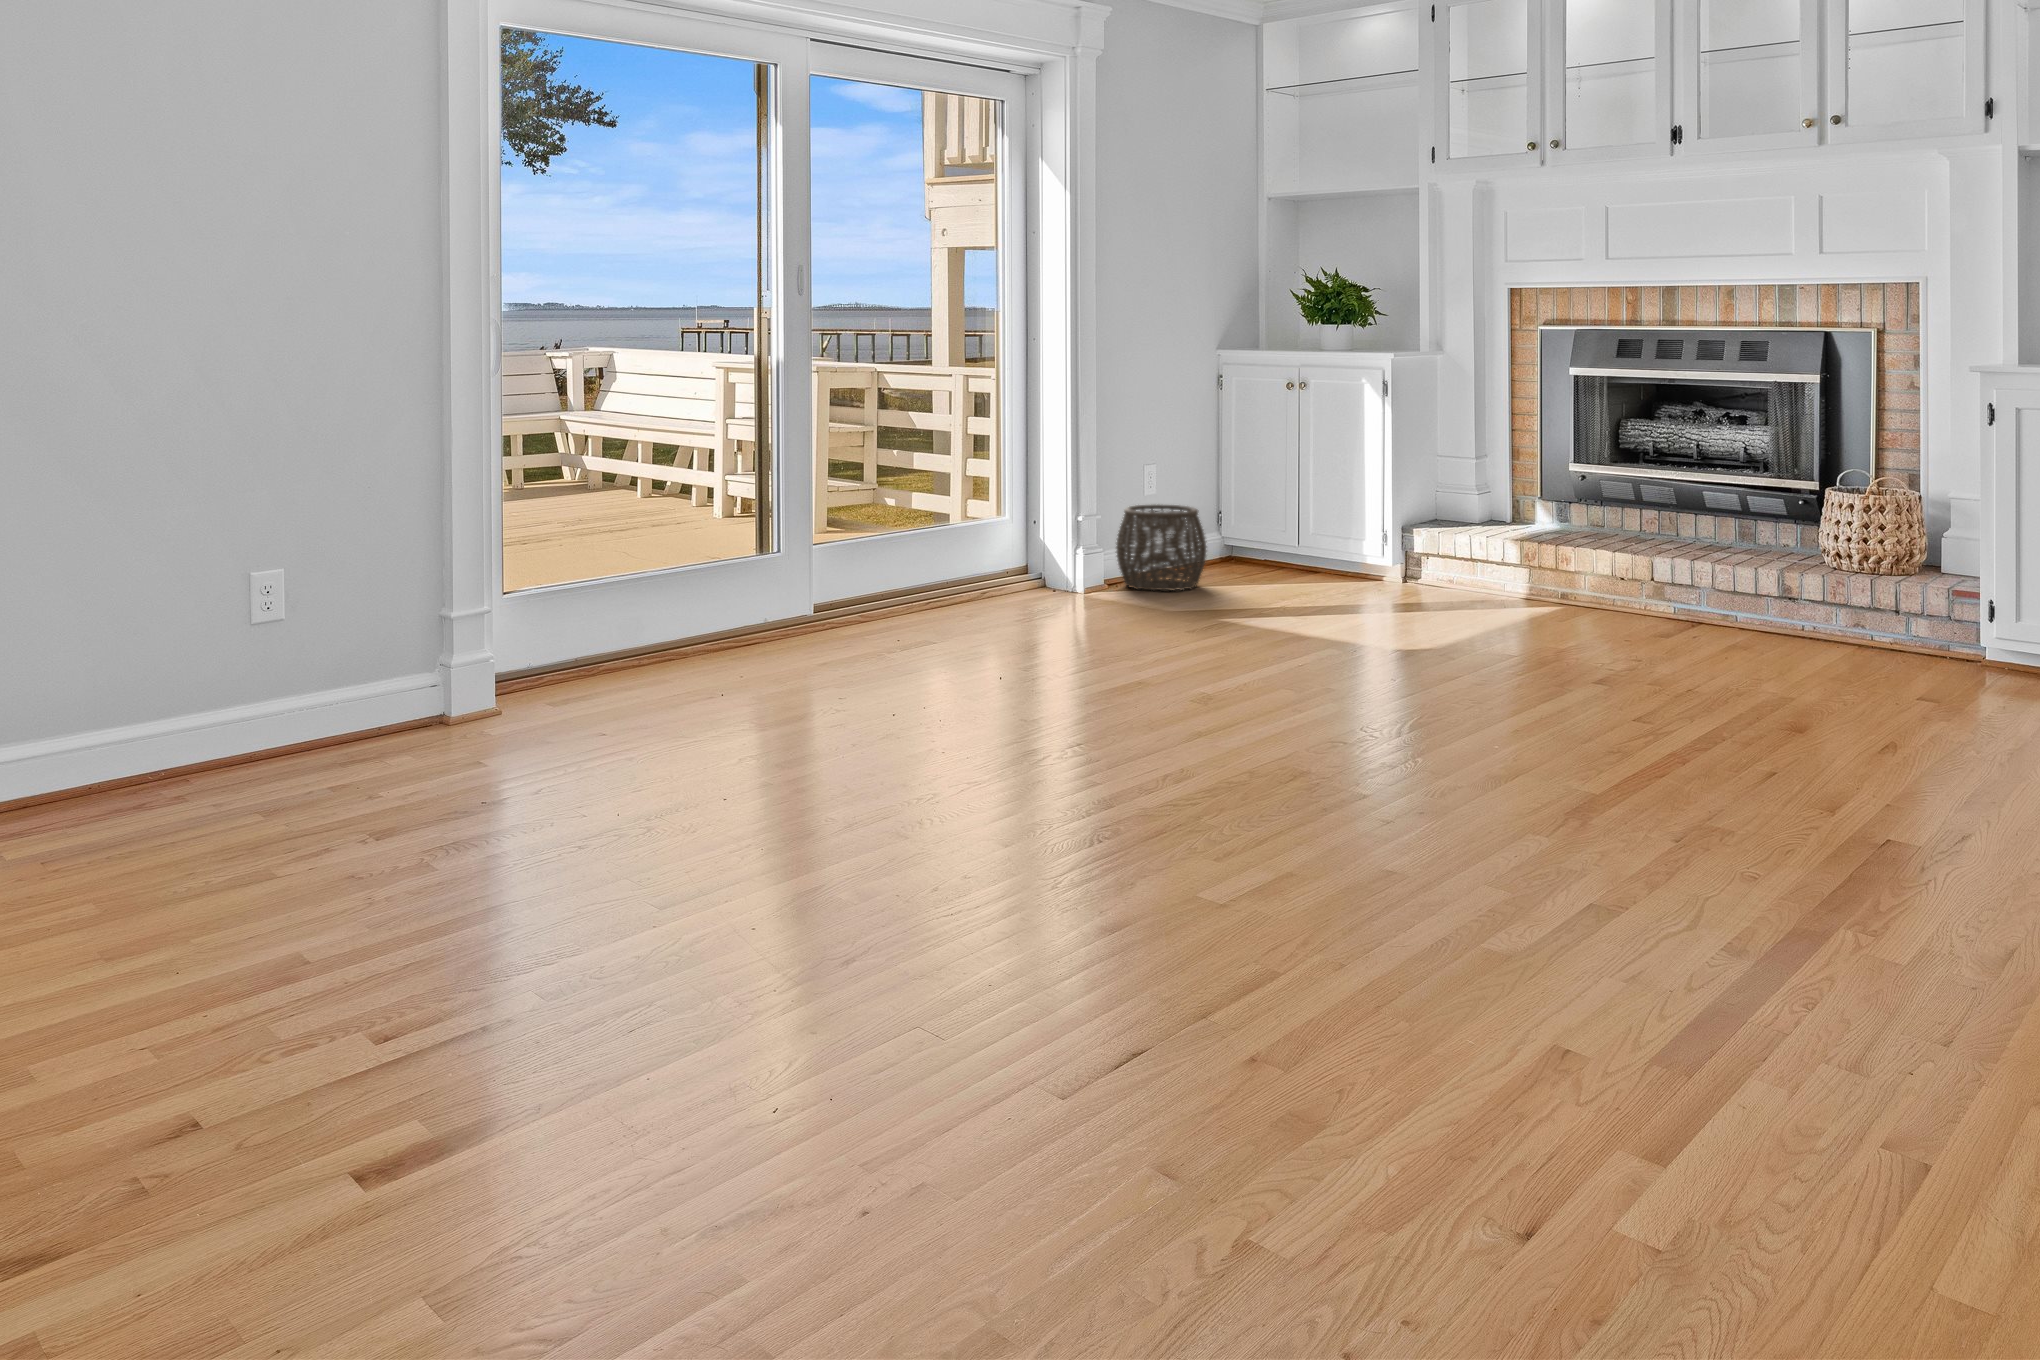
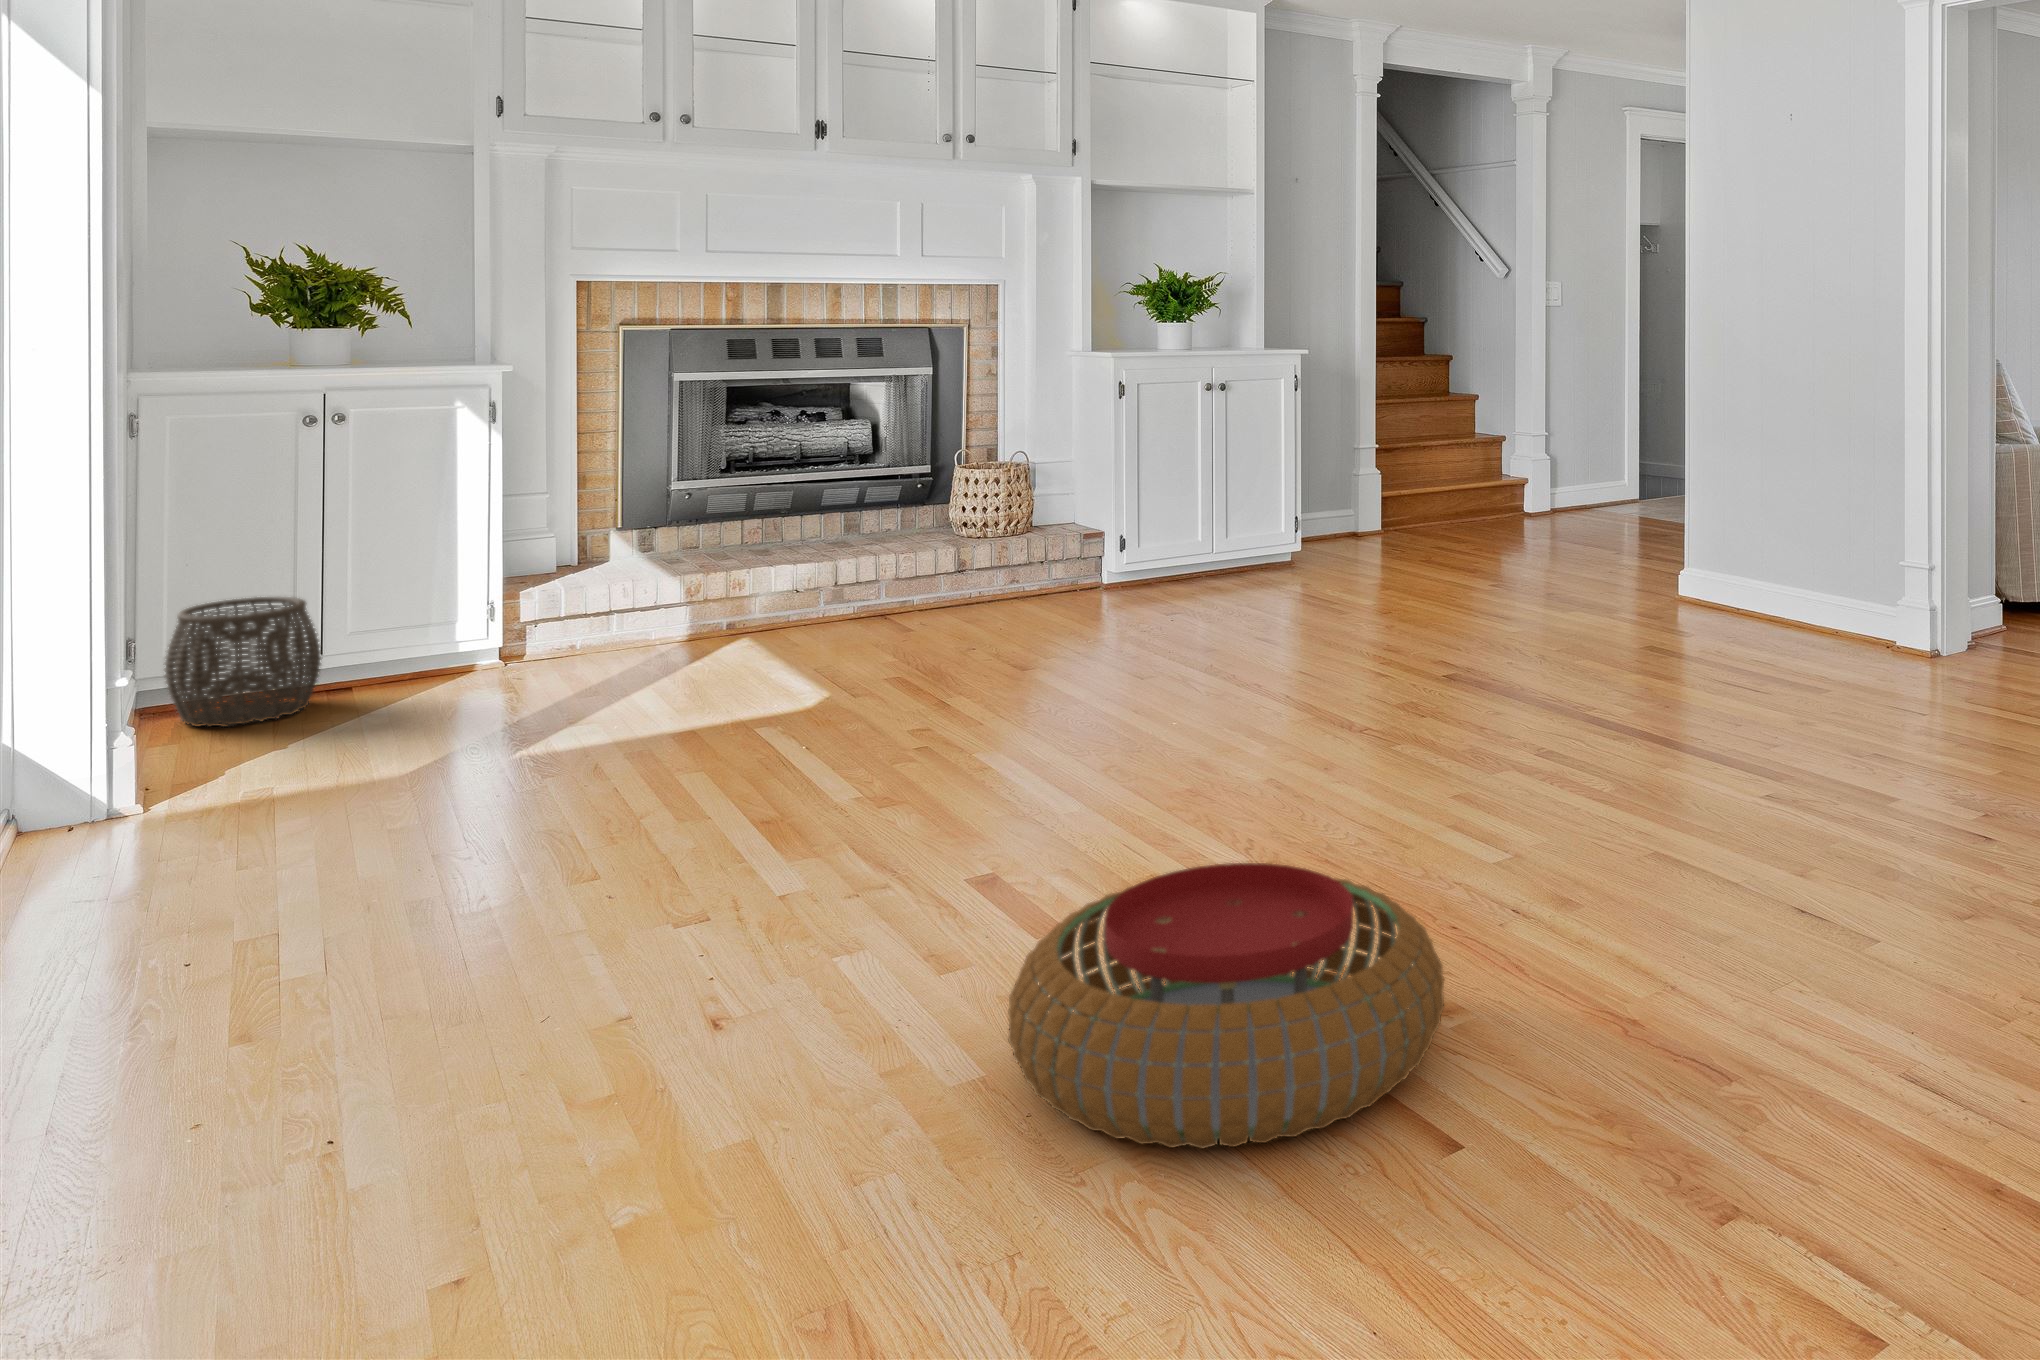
pouf: none [754,771,1170,1028] -> present [1008,863,1444,1149]

